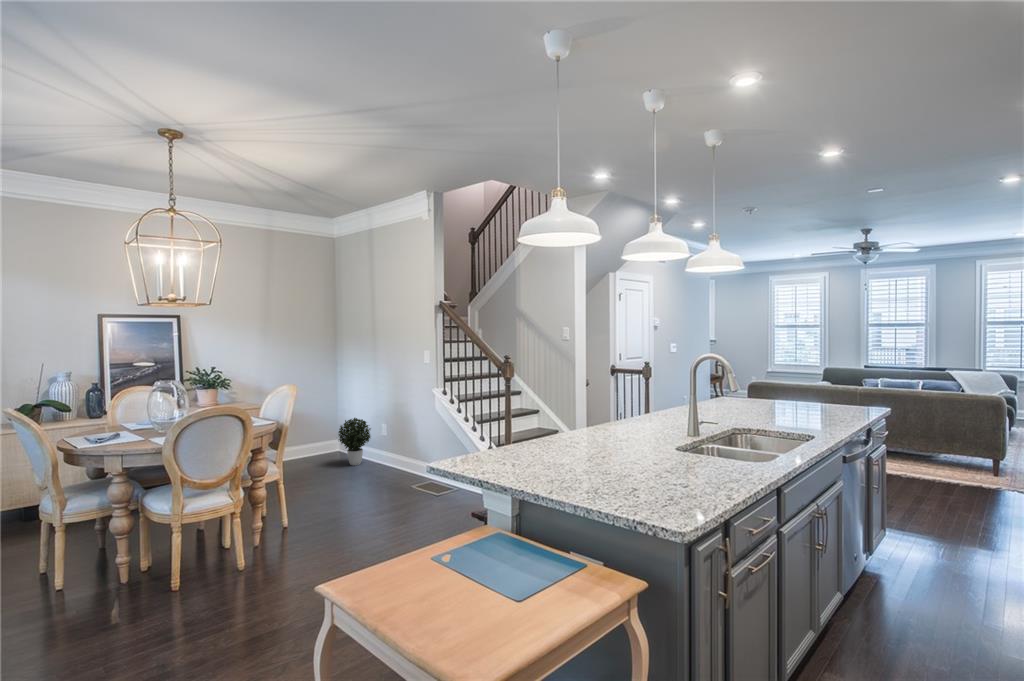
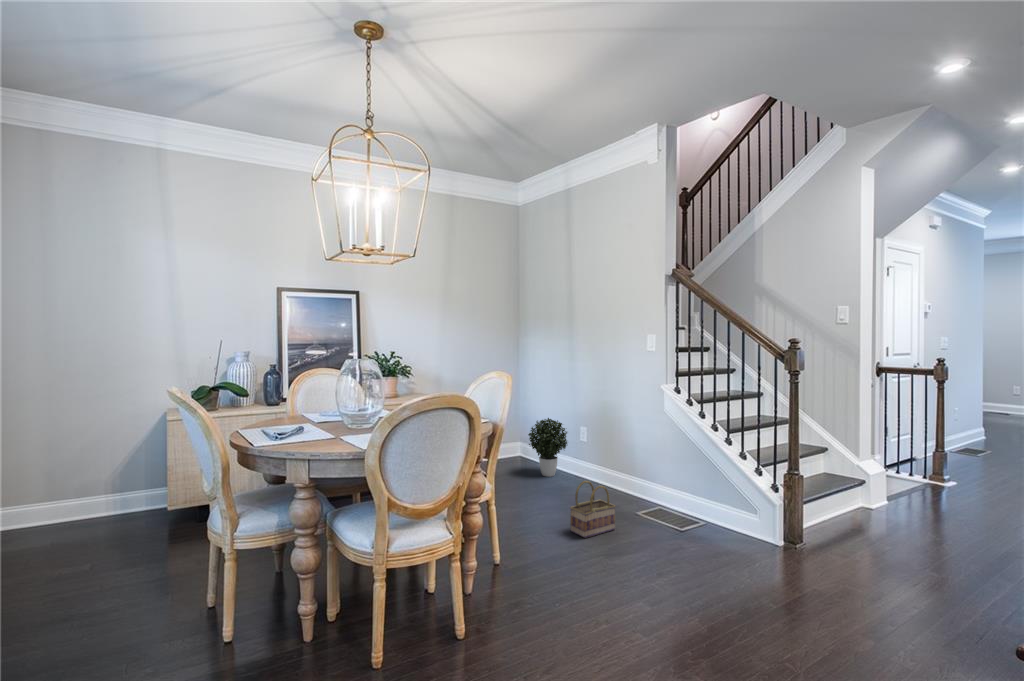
basket: none [351,464,387,505] -> present [570,481,616,538]

